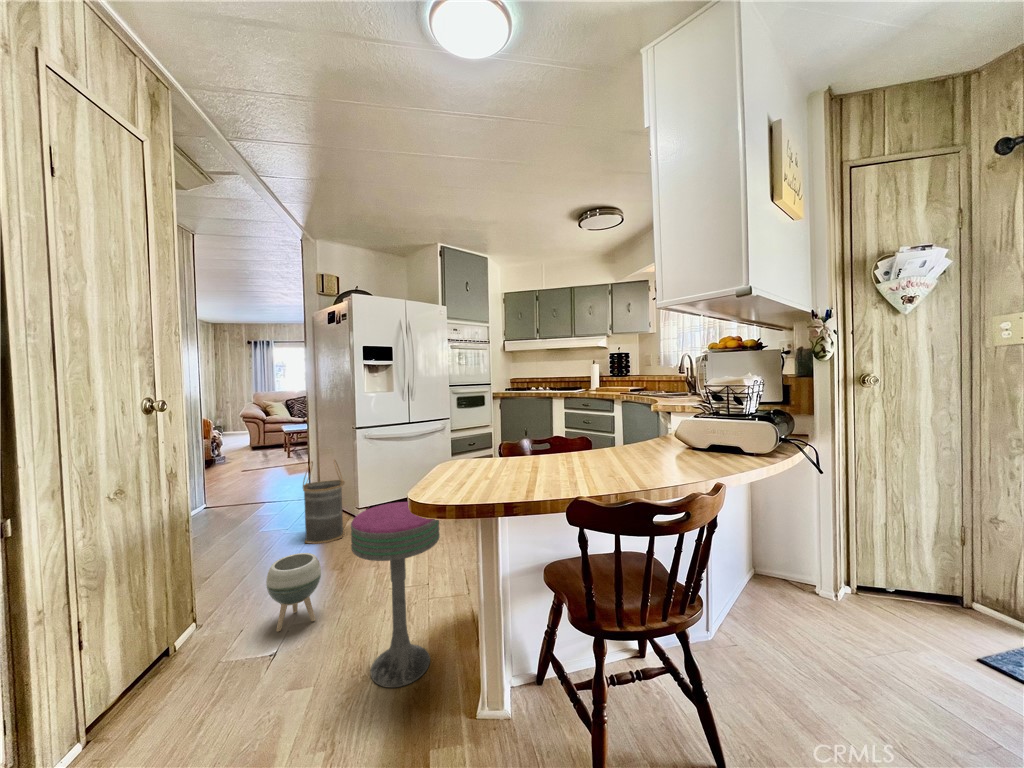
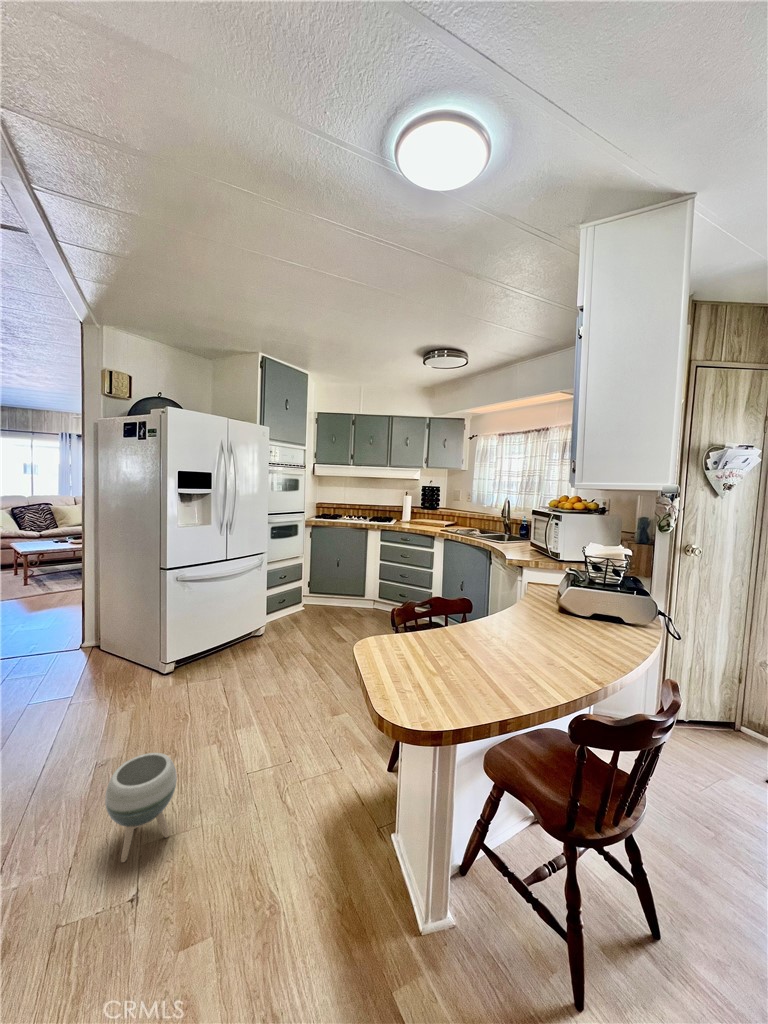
basket: present [303,459,344,544] -> none [98,611,154,718]
bar stool: present [351,502,440,688] -> none [261,690,362,917]

